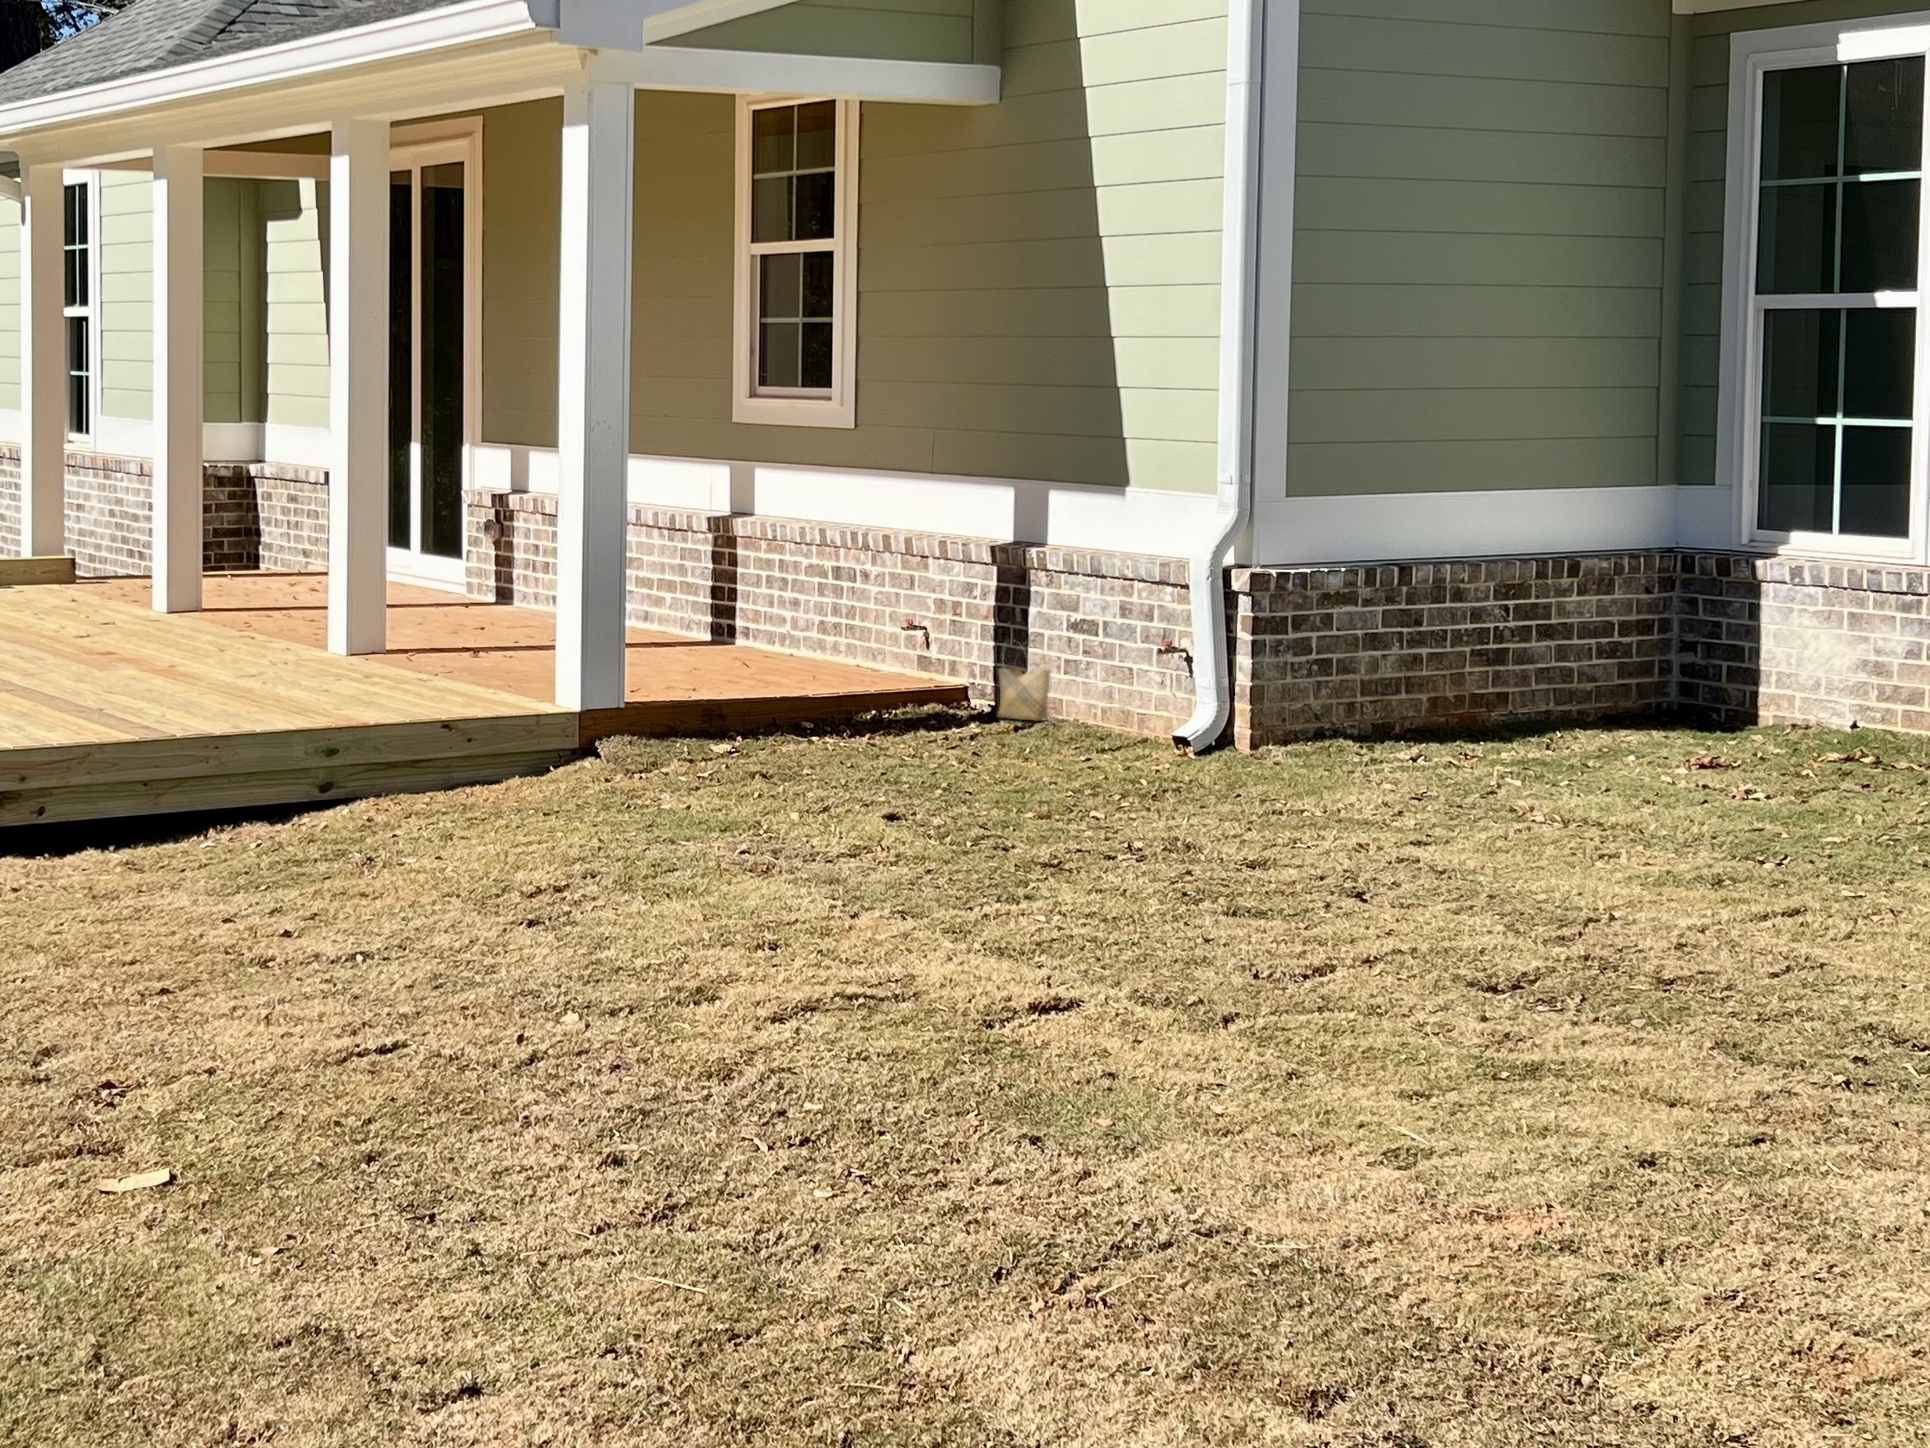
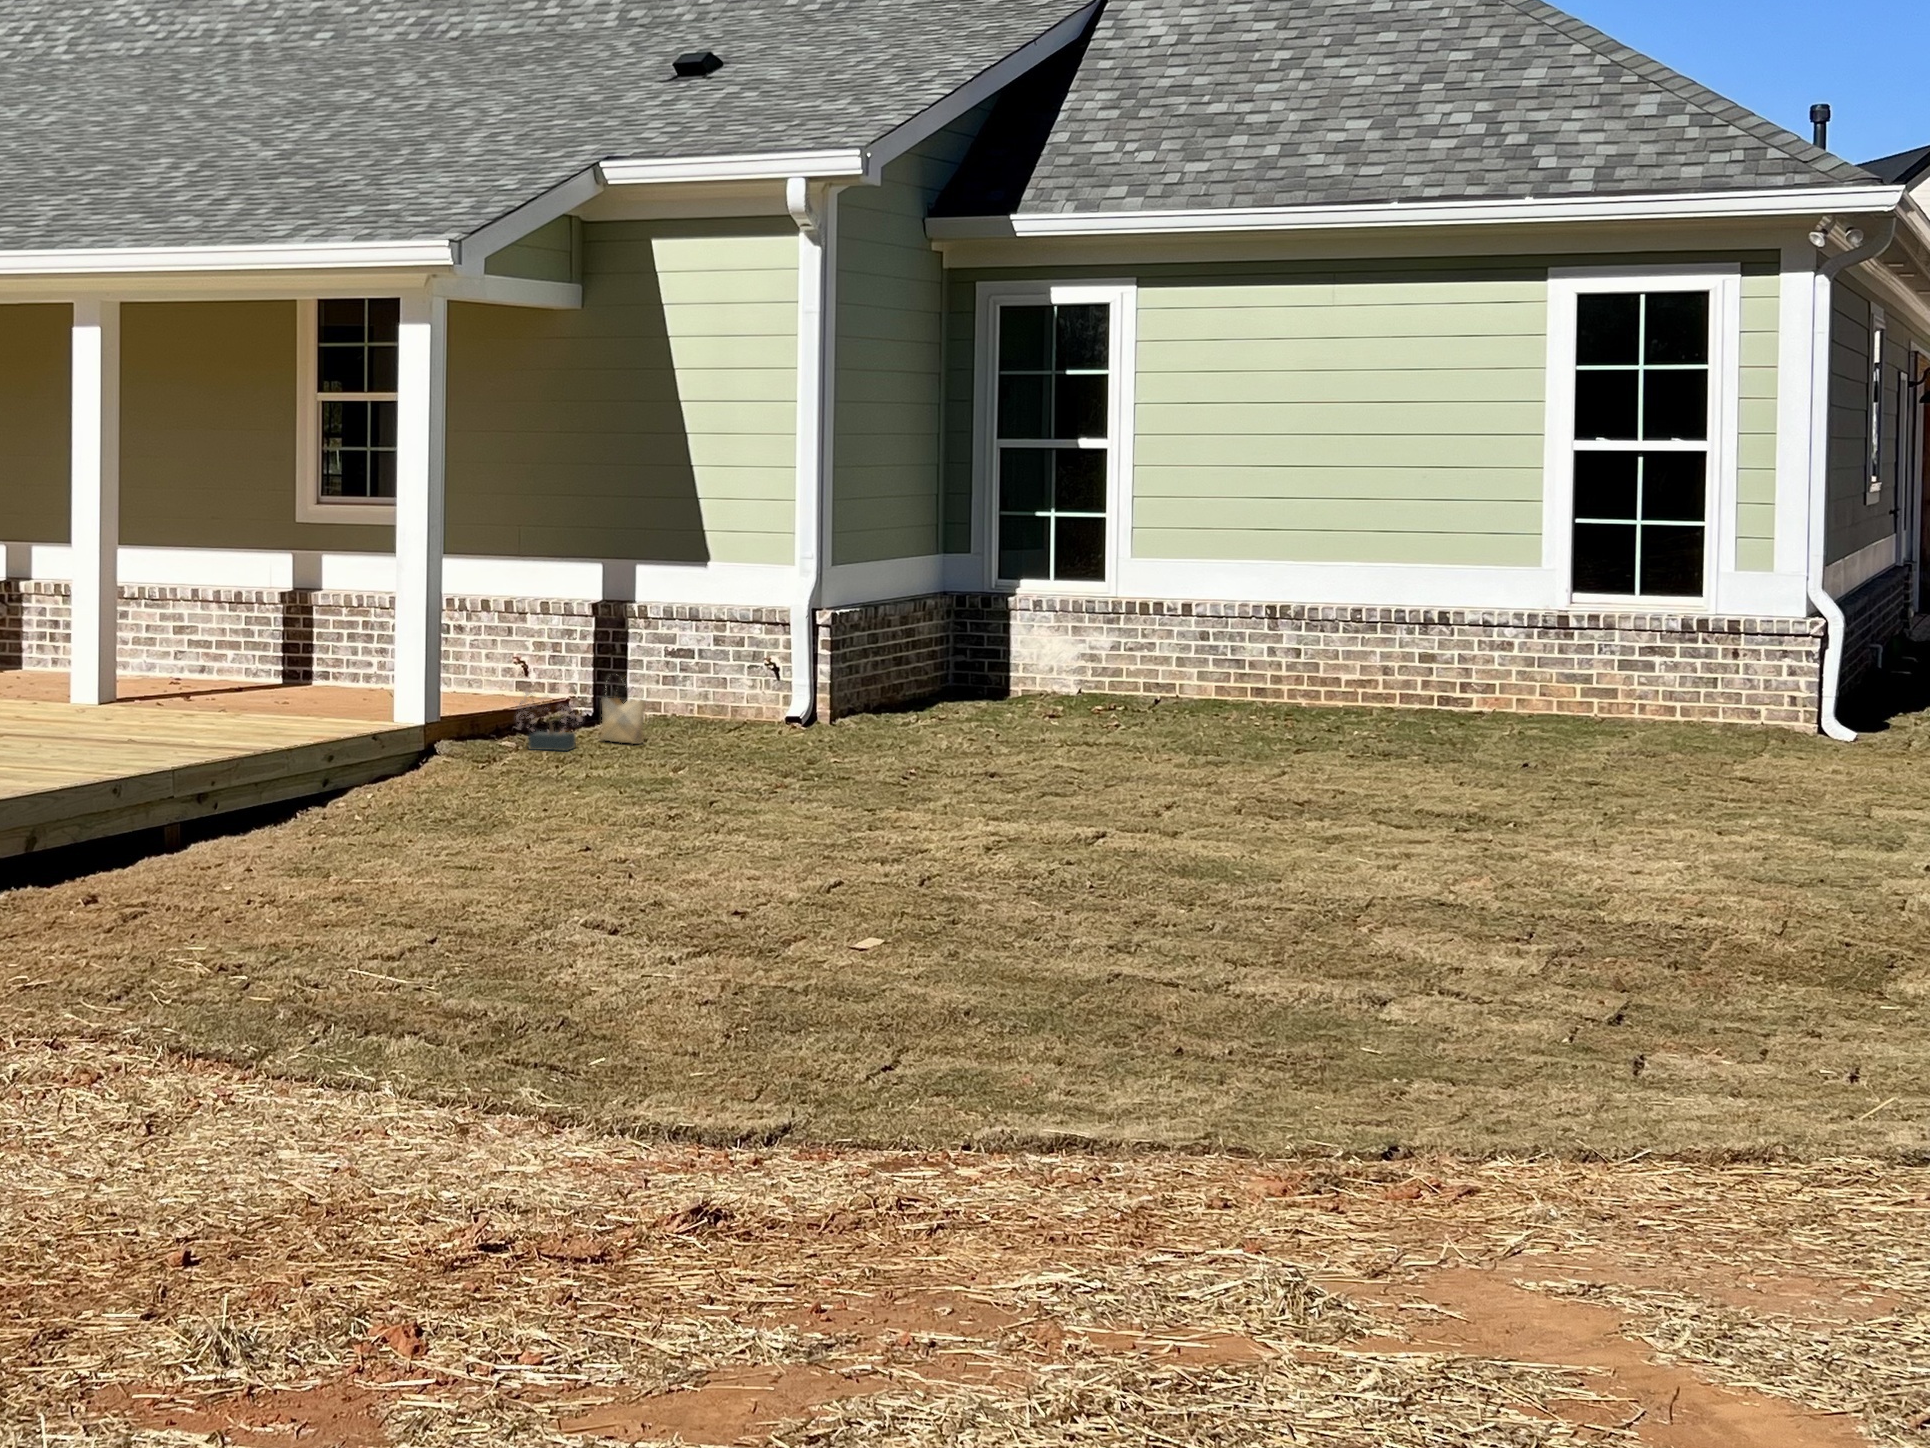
decorative plant: none [895,660,977,730] -> present [516,690,582,751]

